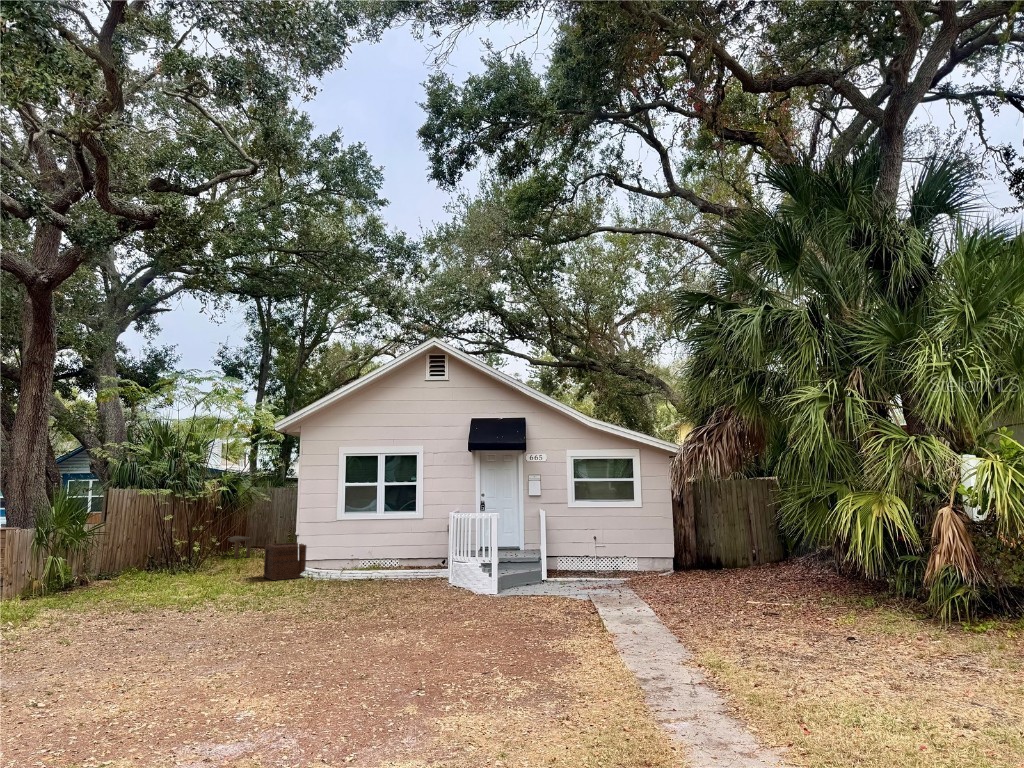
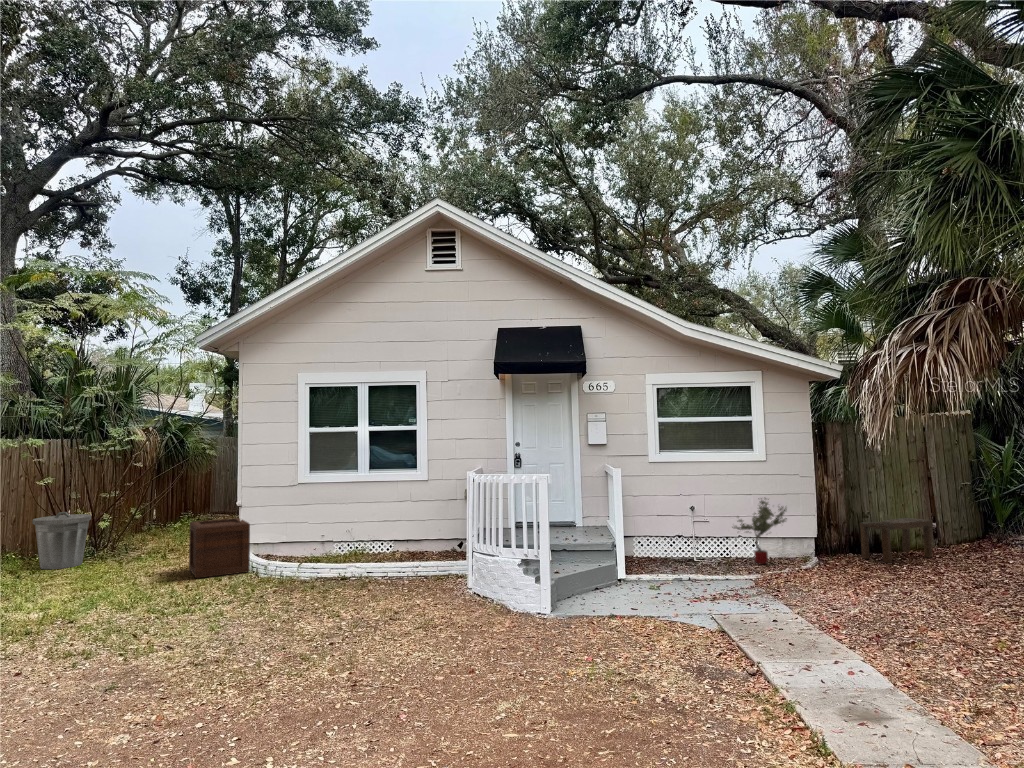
potted tree: none [618,530,653,574] -> present [732,498,787,565]
bench: present [224,536,251,559] -> present [860,518,933,563]
trash can: none [156,538,193,576] -> present [32,512,91,569]

